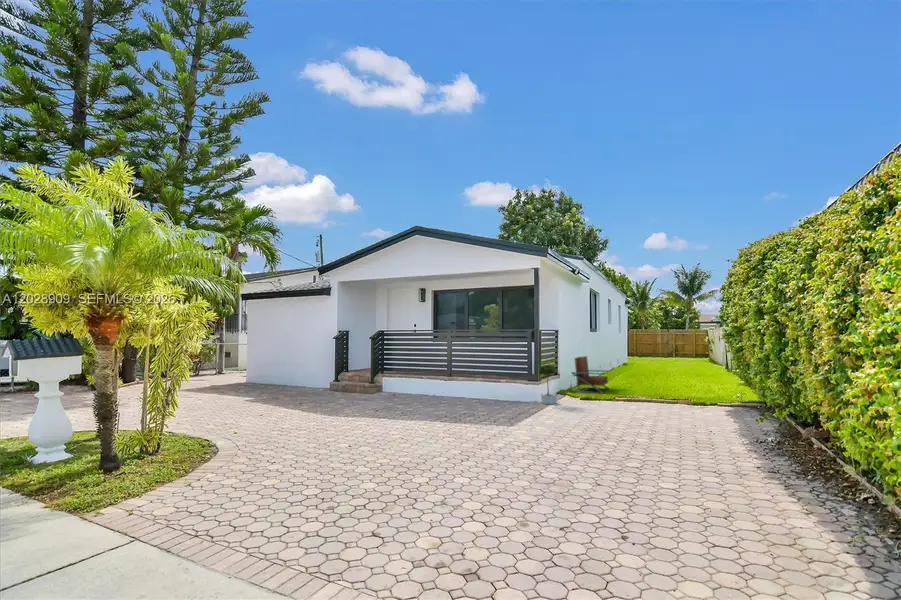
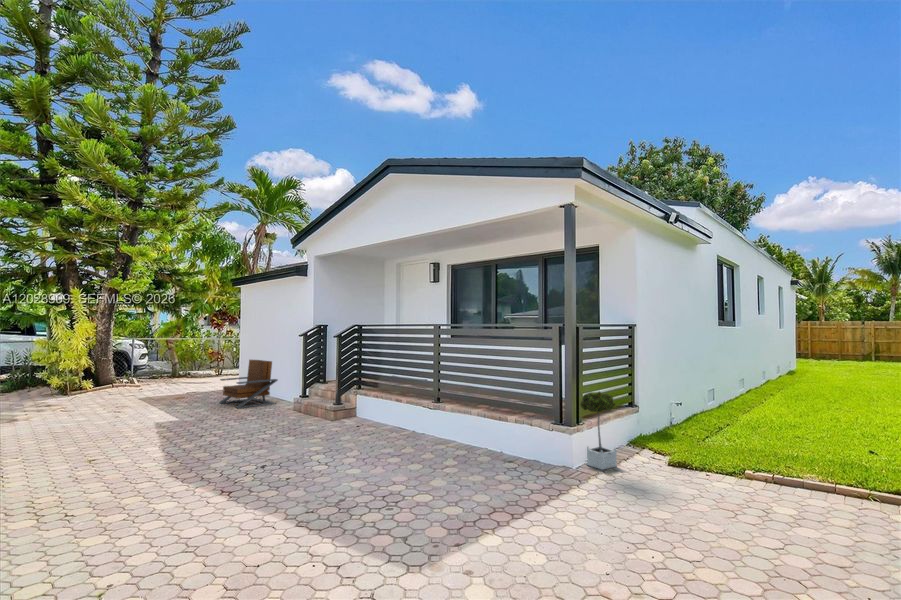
lounge chair: present [572,356,609,394] -> present [220,360,278,409]

